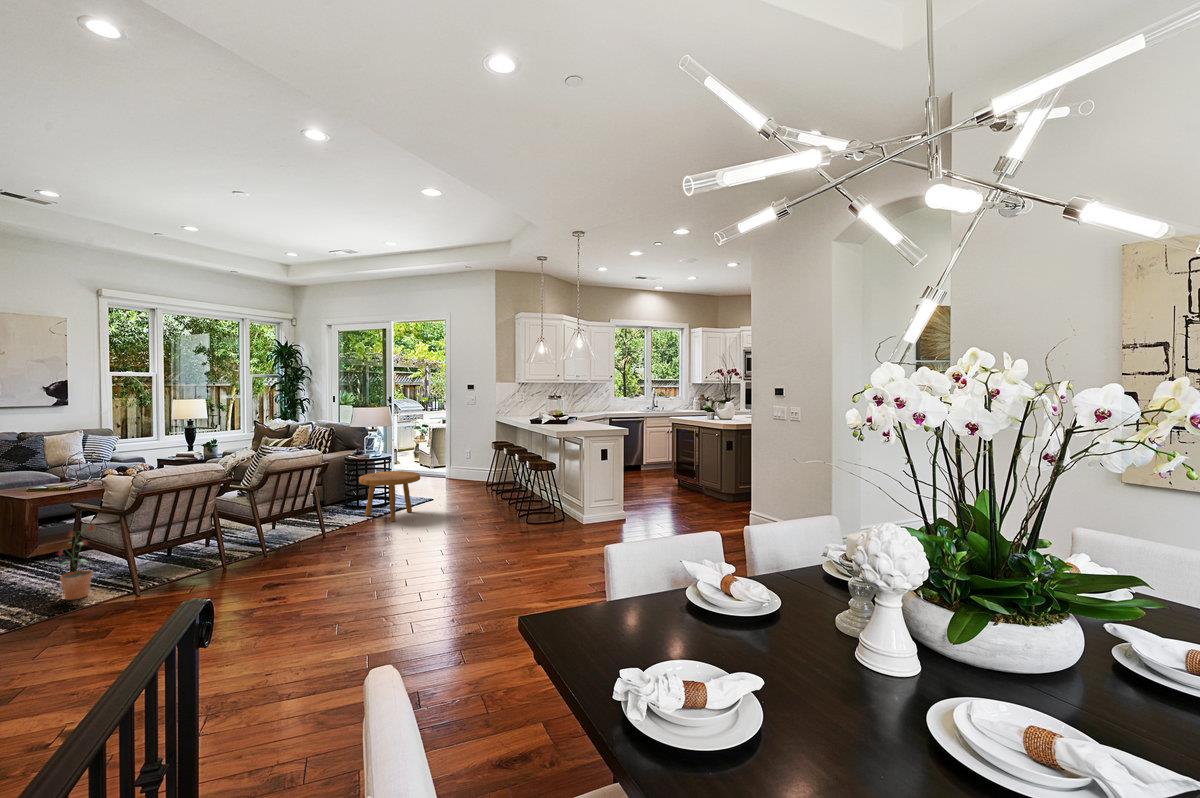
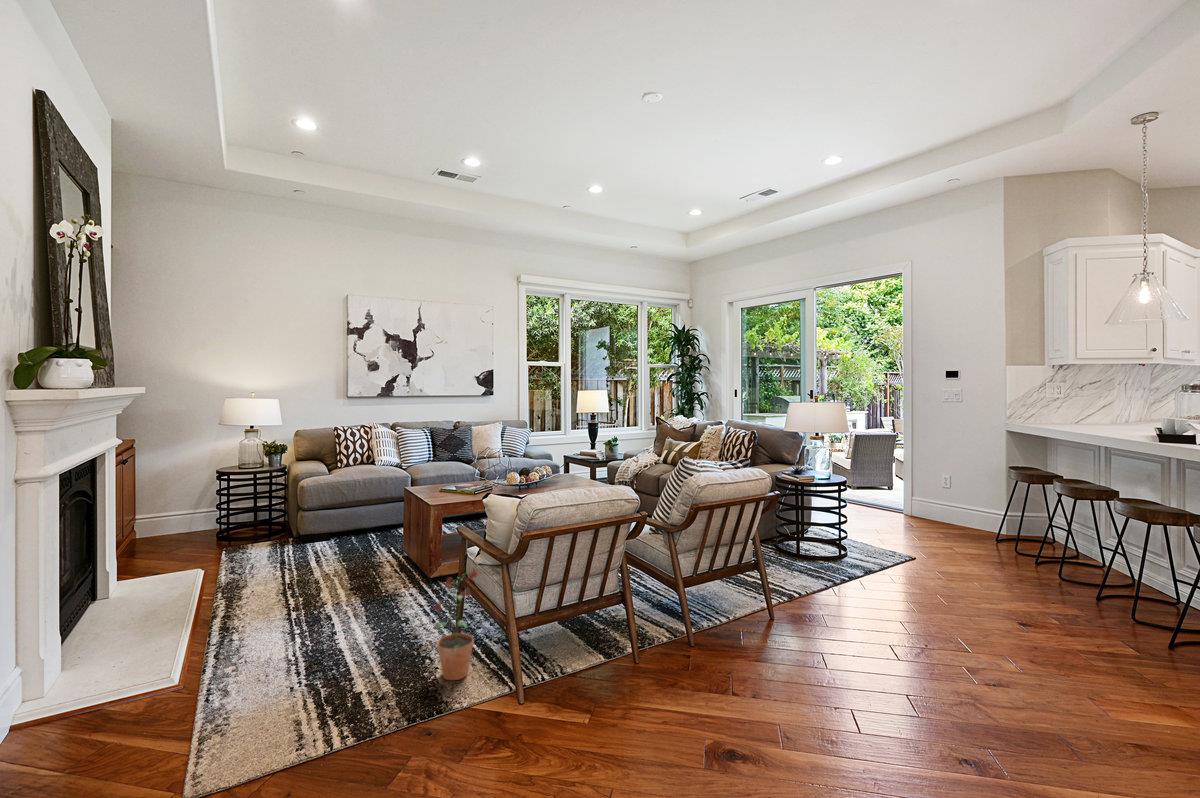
footstool: present [359,471,420,522] -> none [808,506,912,597]

